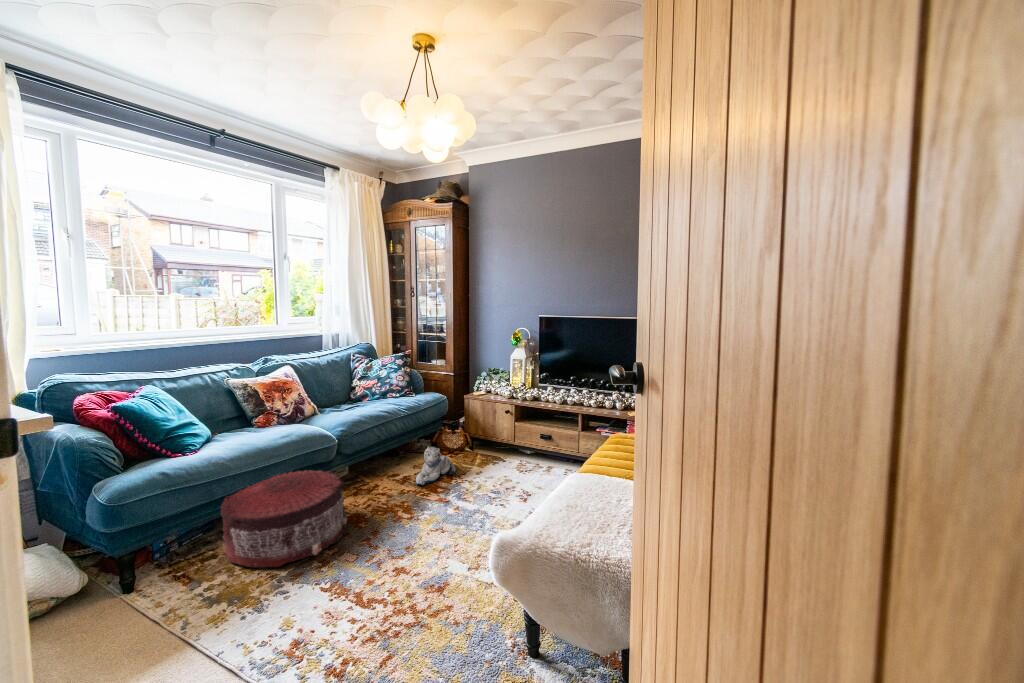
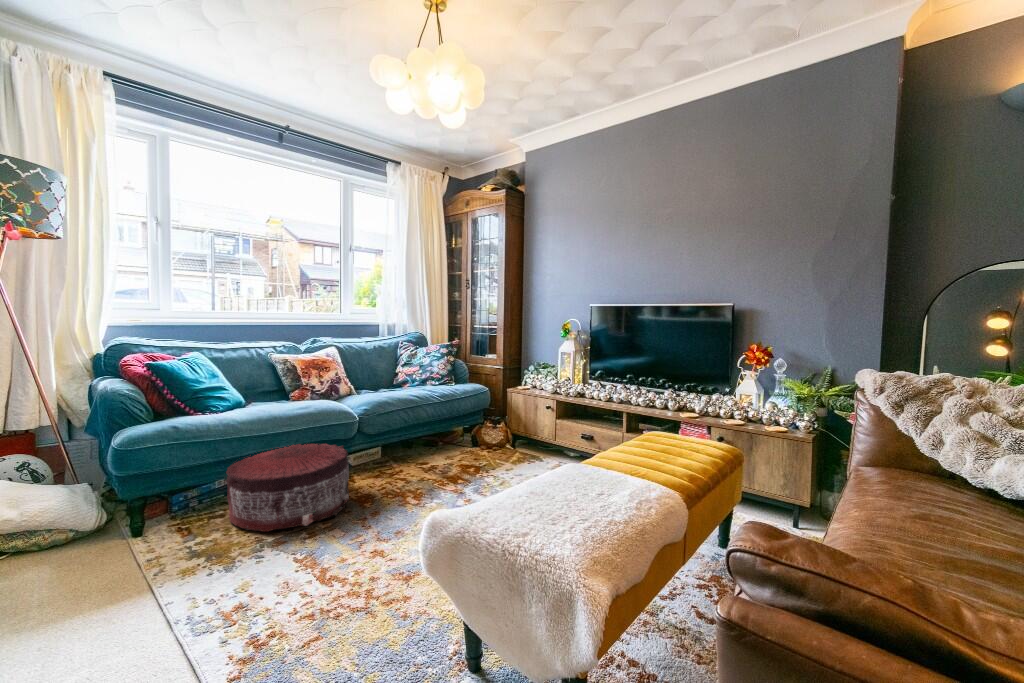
plush toy: present [416,446,456,485] -> none [438,435,486,475]

